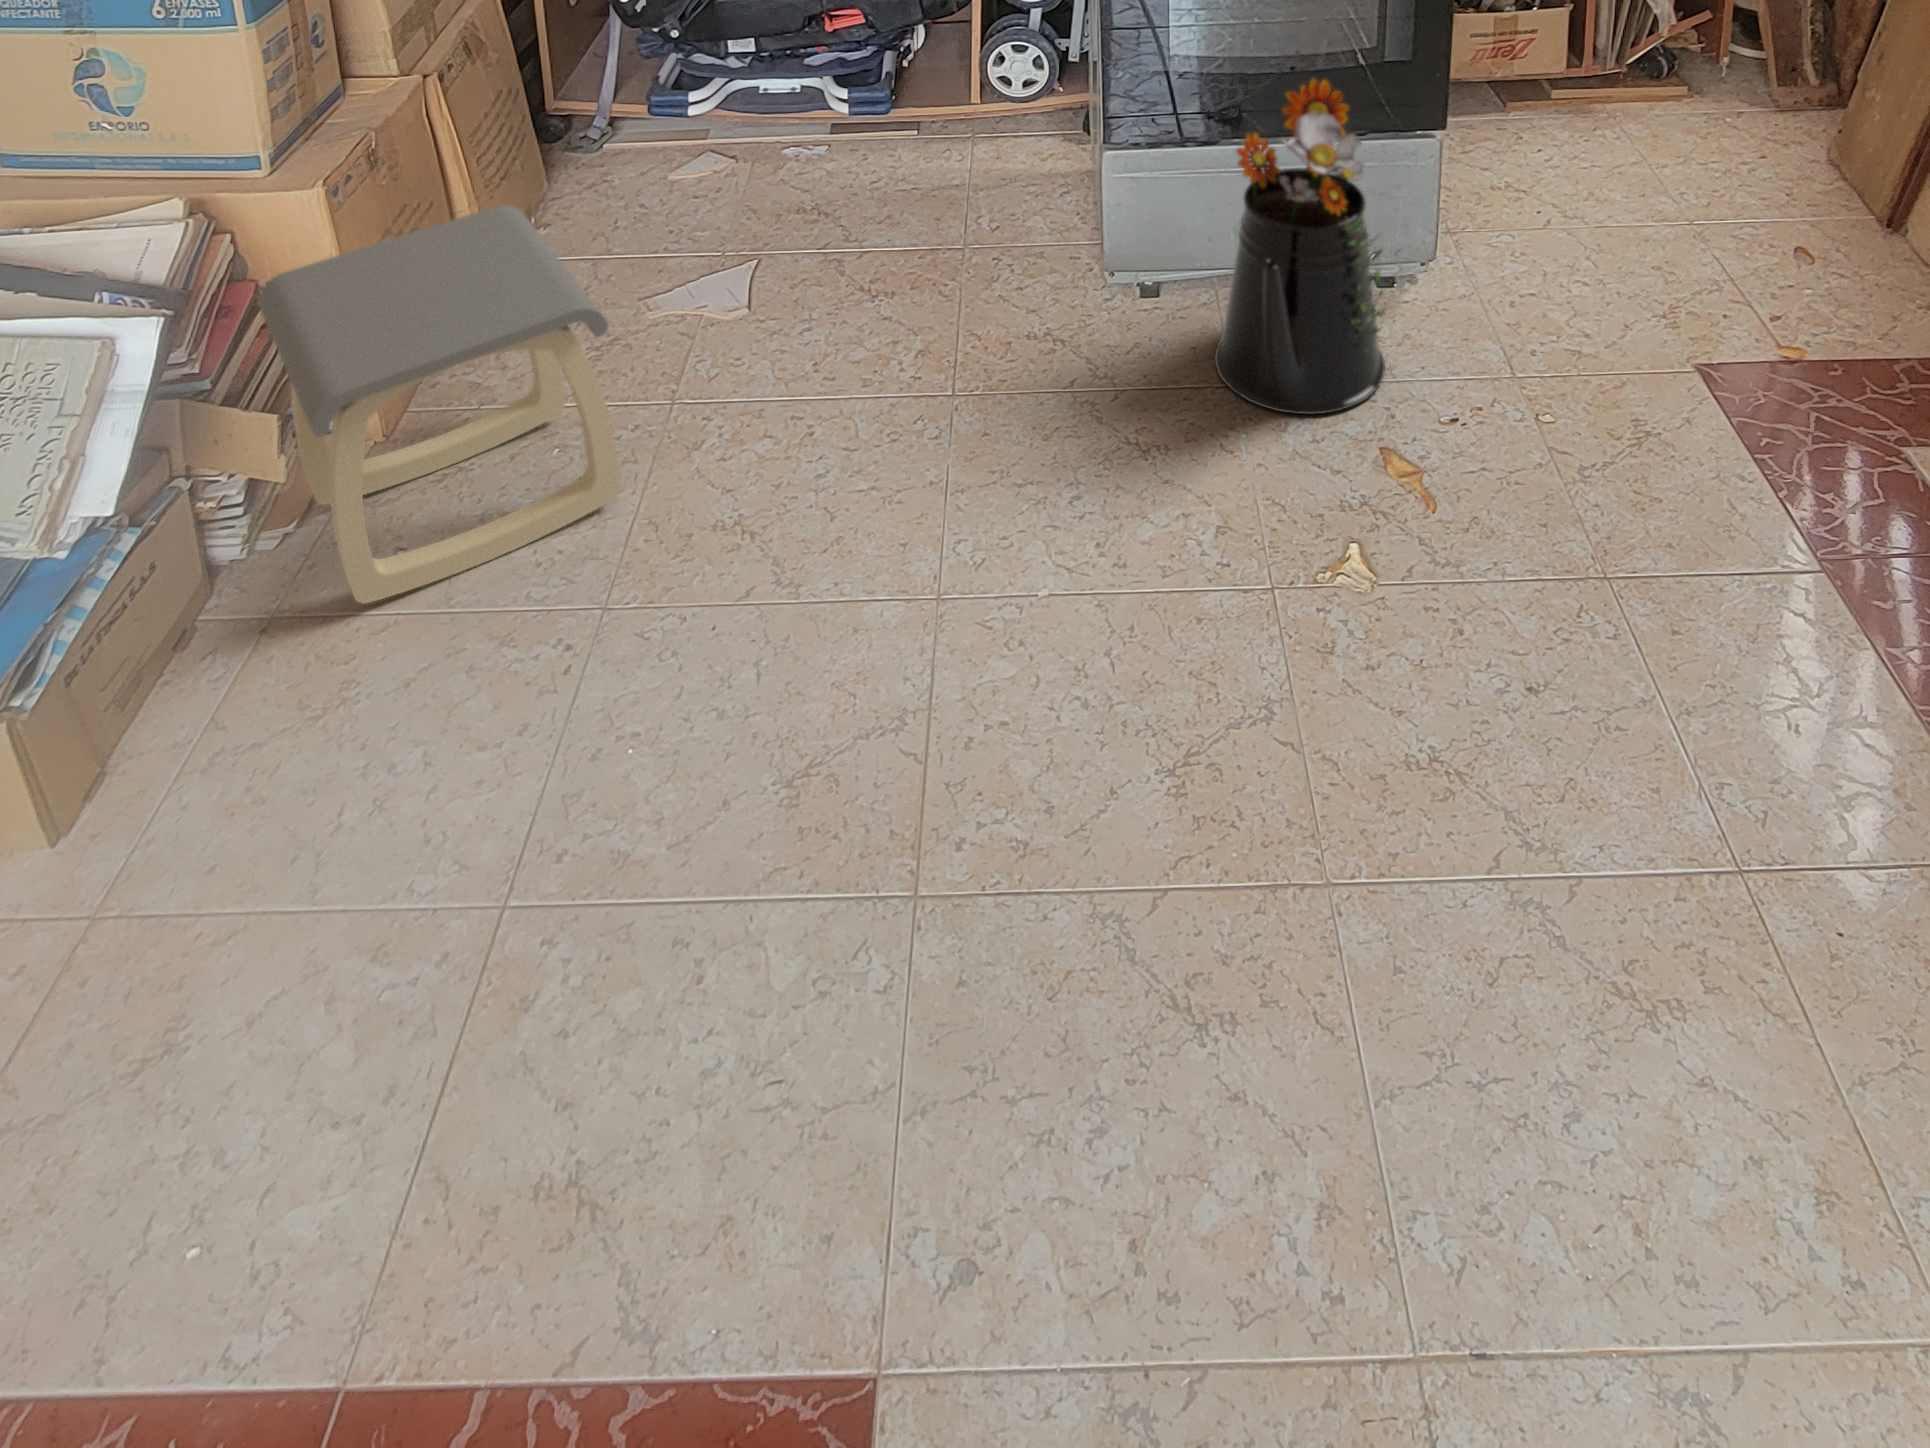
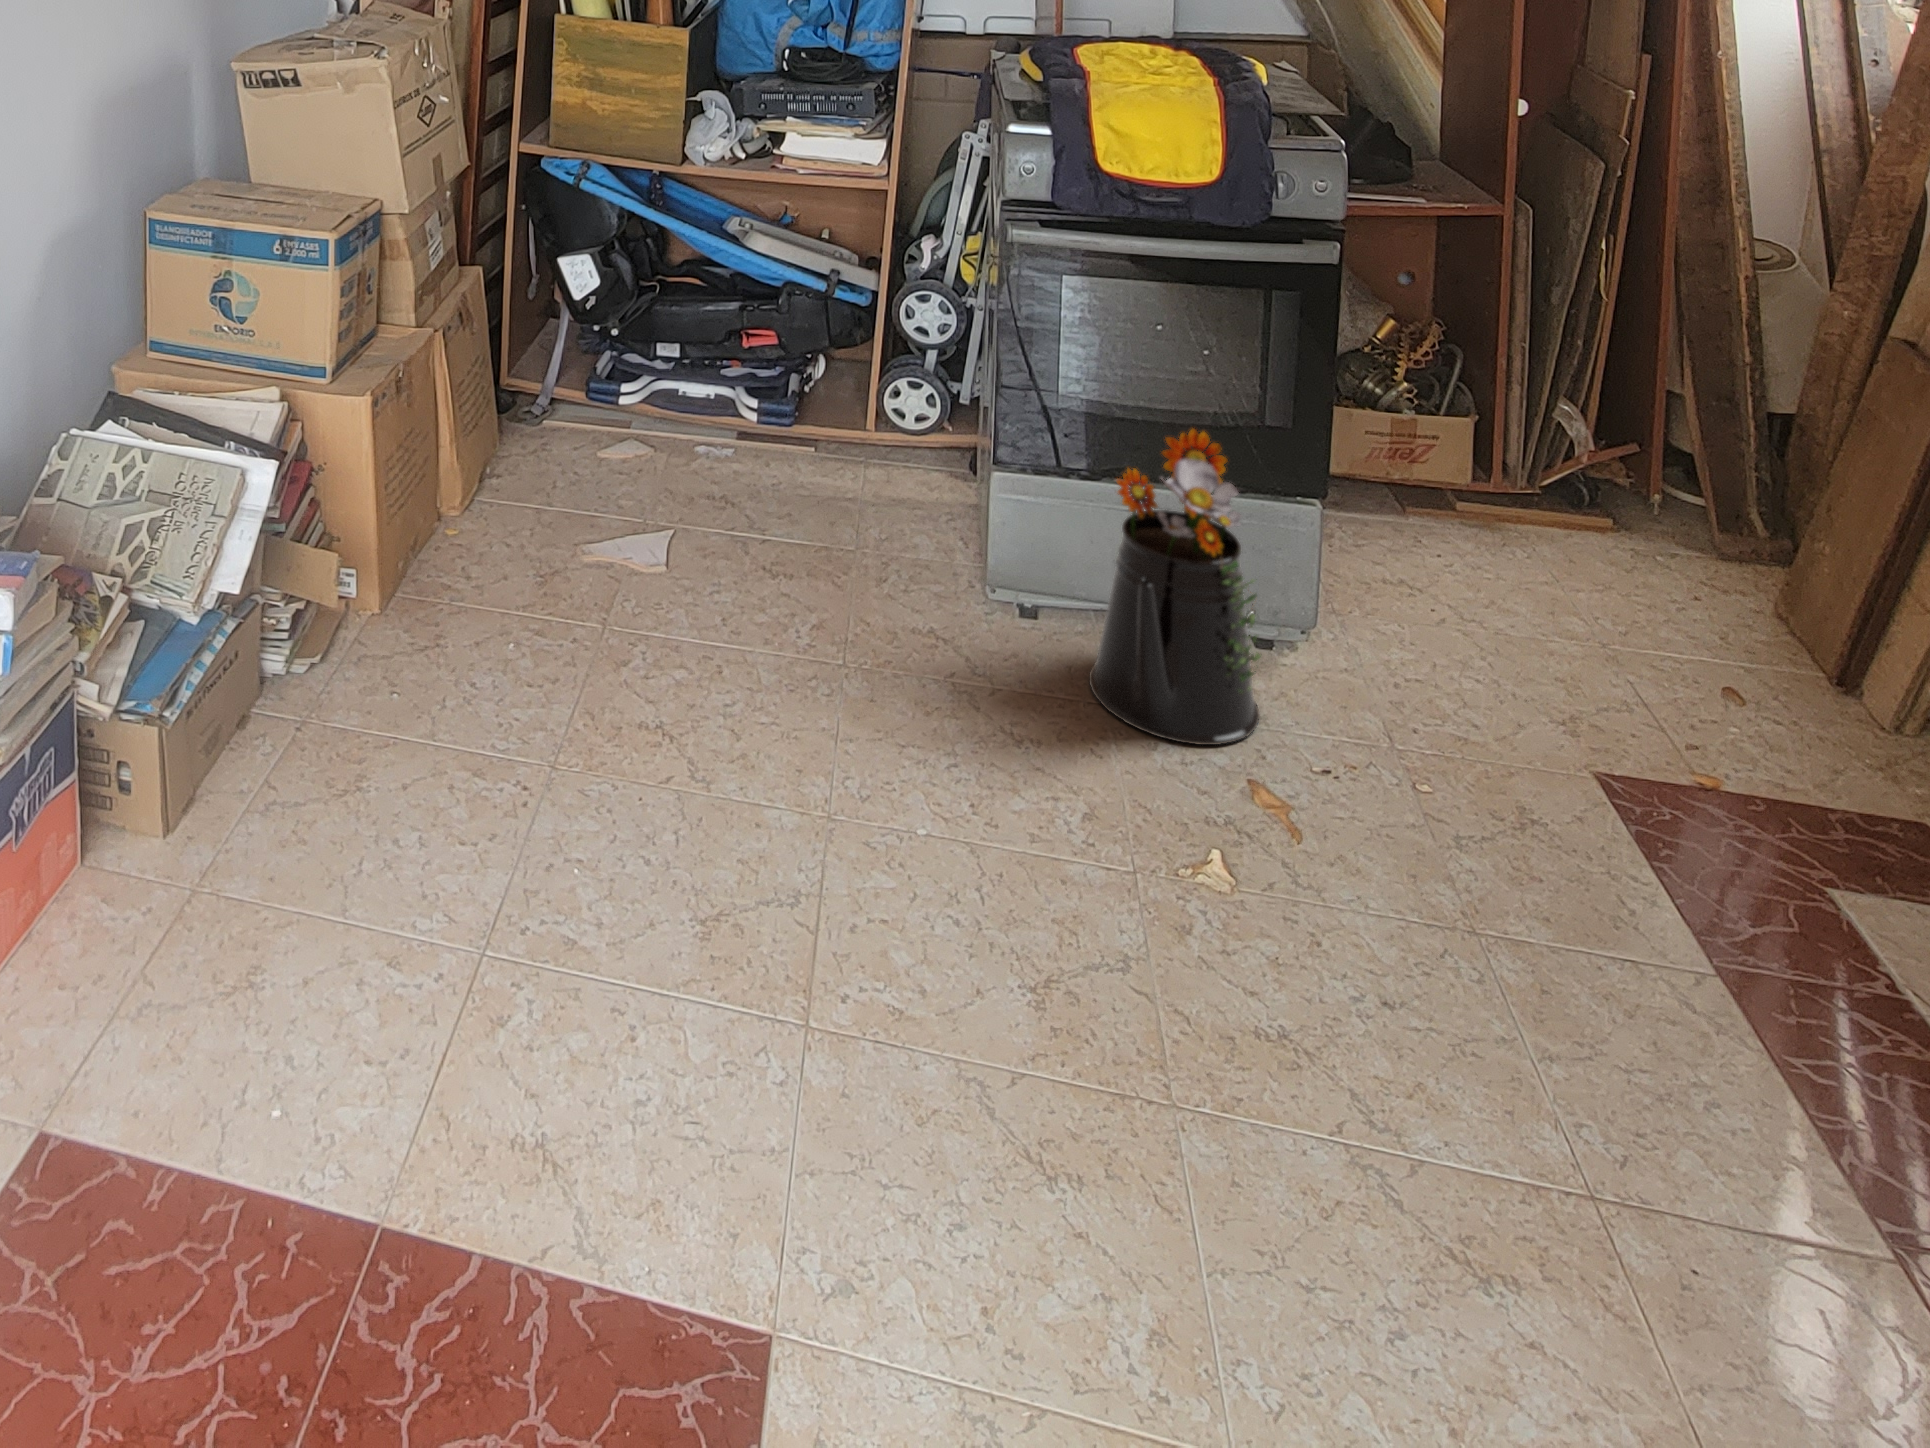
stool: present [259,205,621,604] -> none [324,430,580,720]

